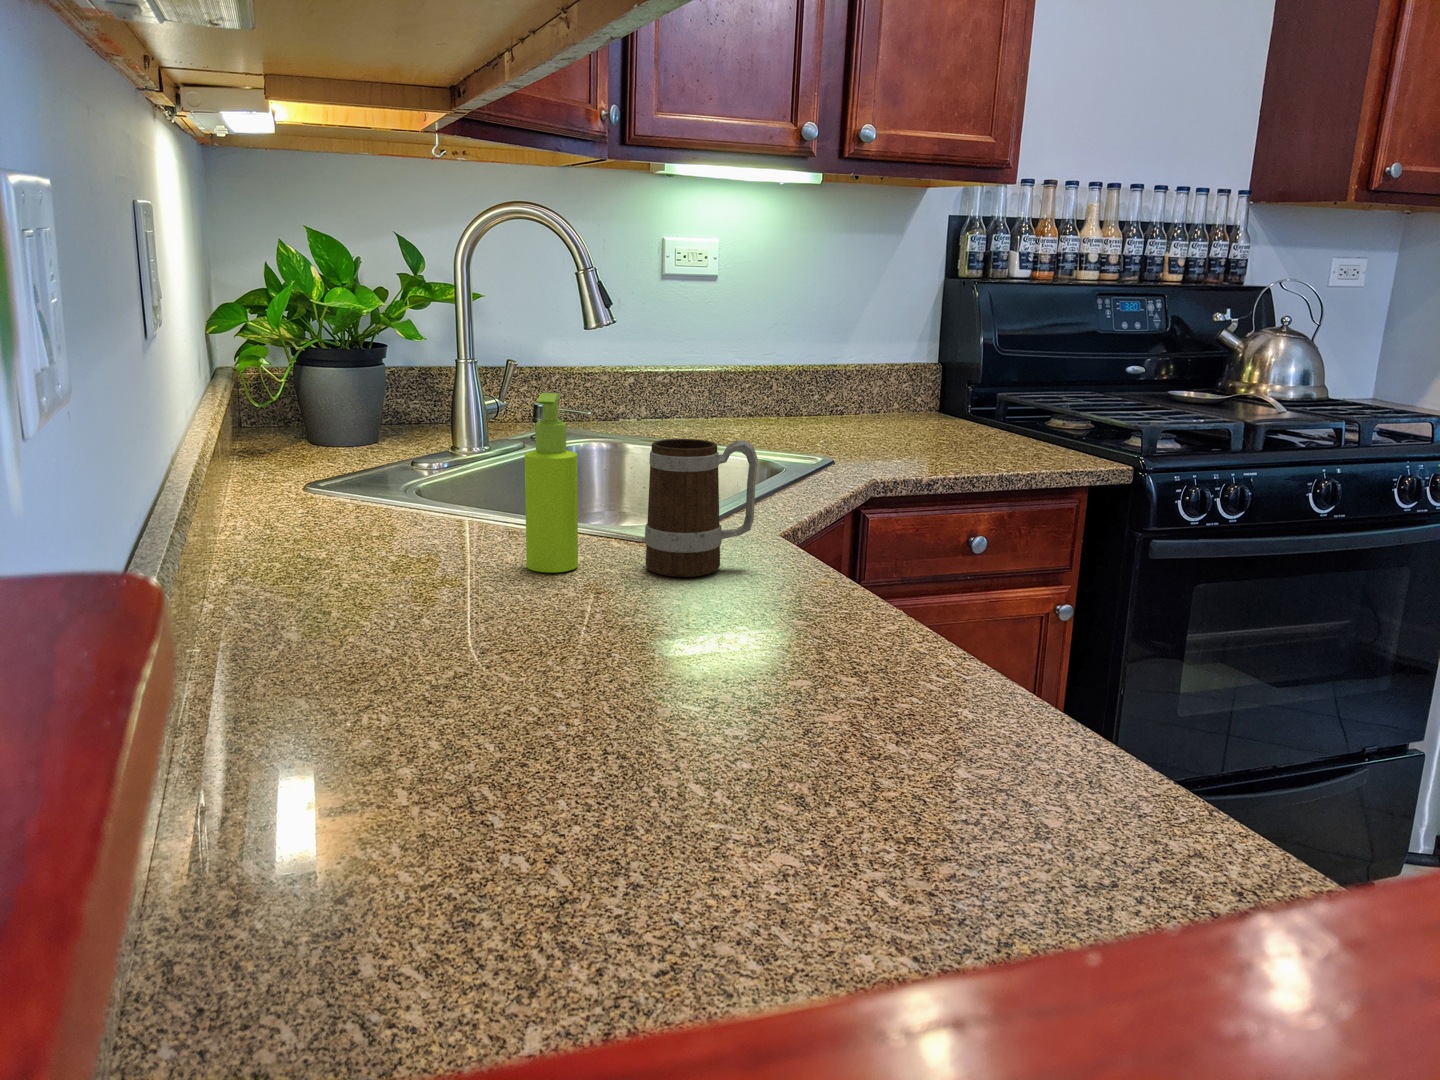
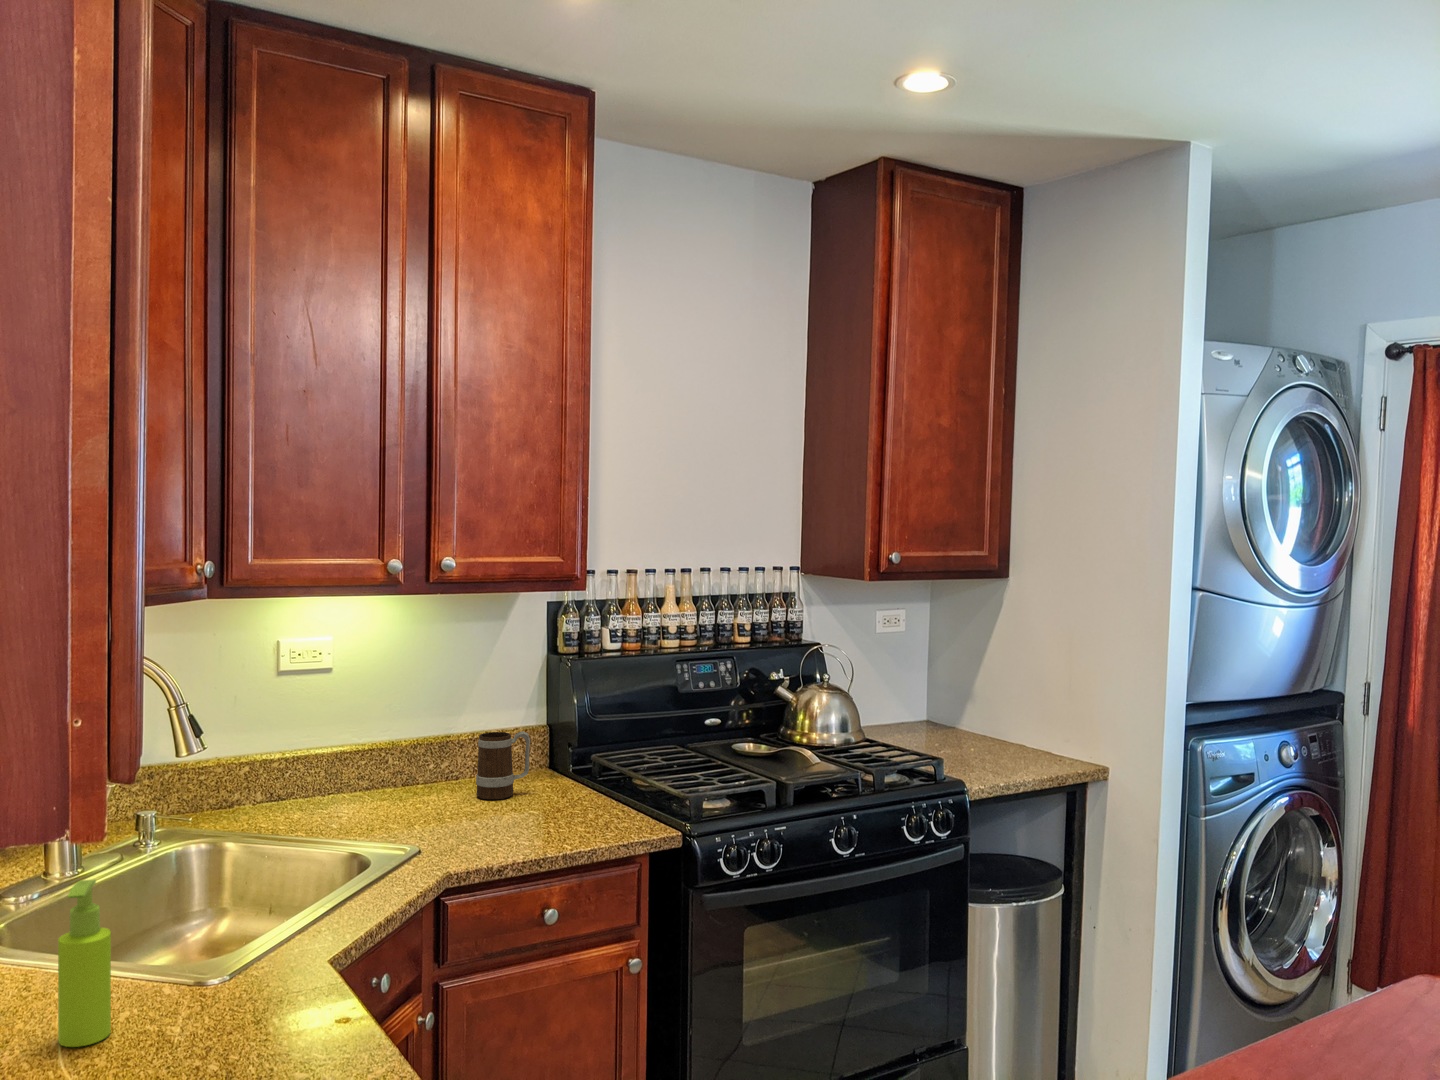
mug: present [645,439,758,577] -> present [476,731,530,799]

